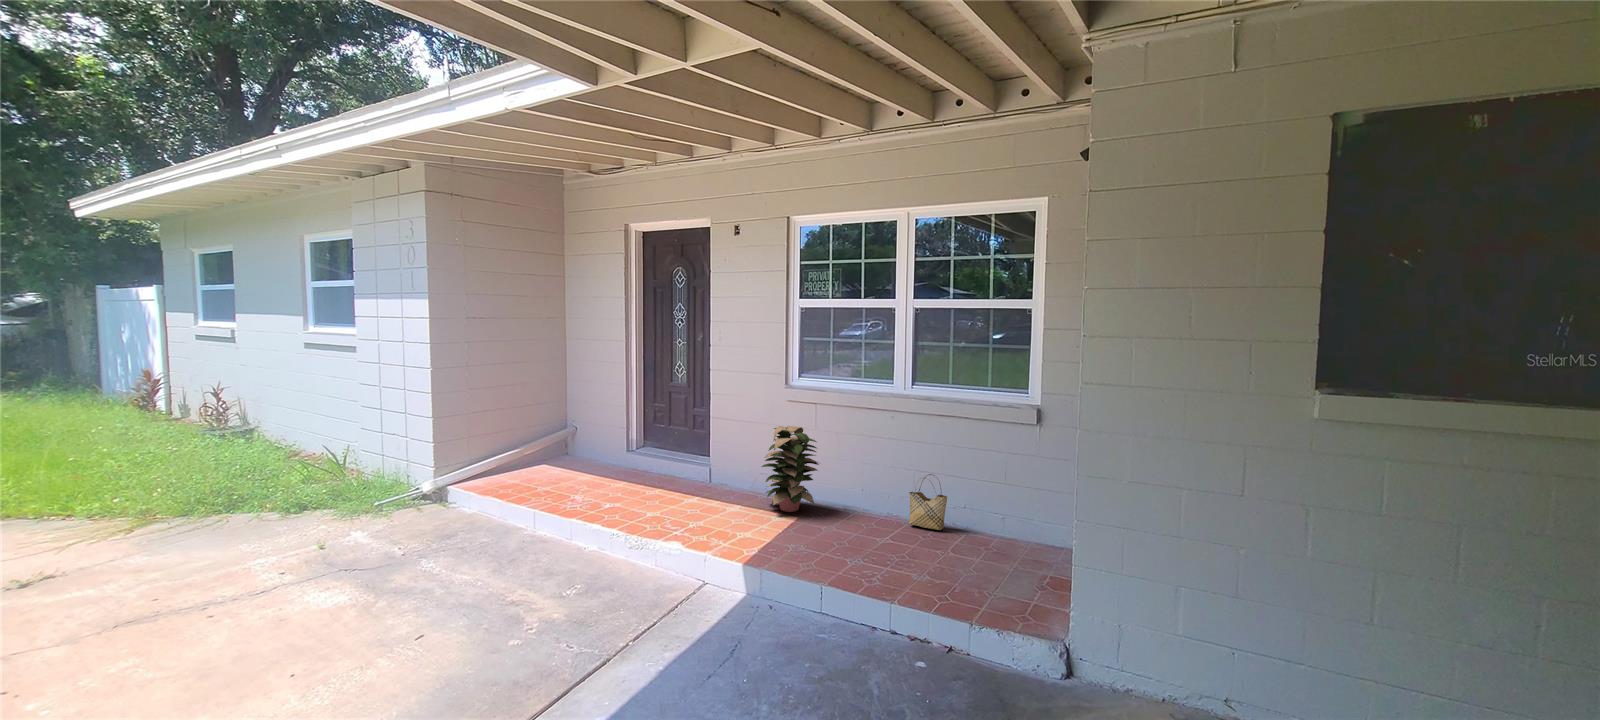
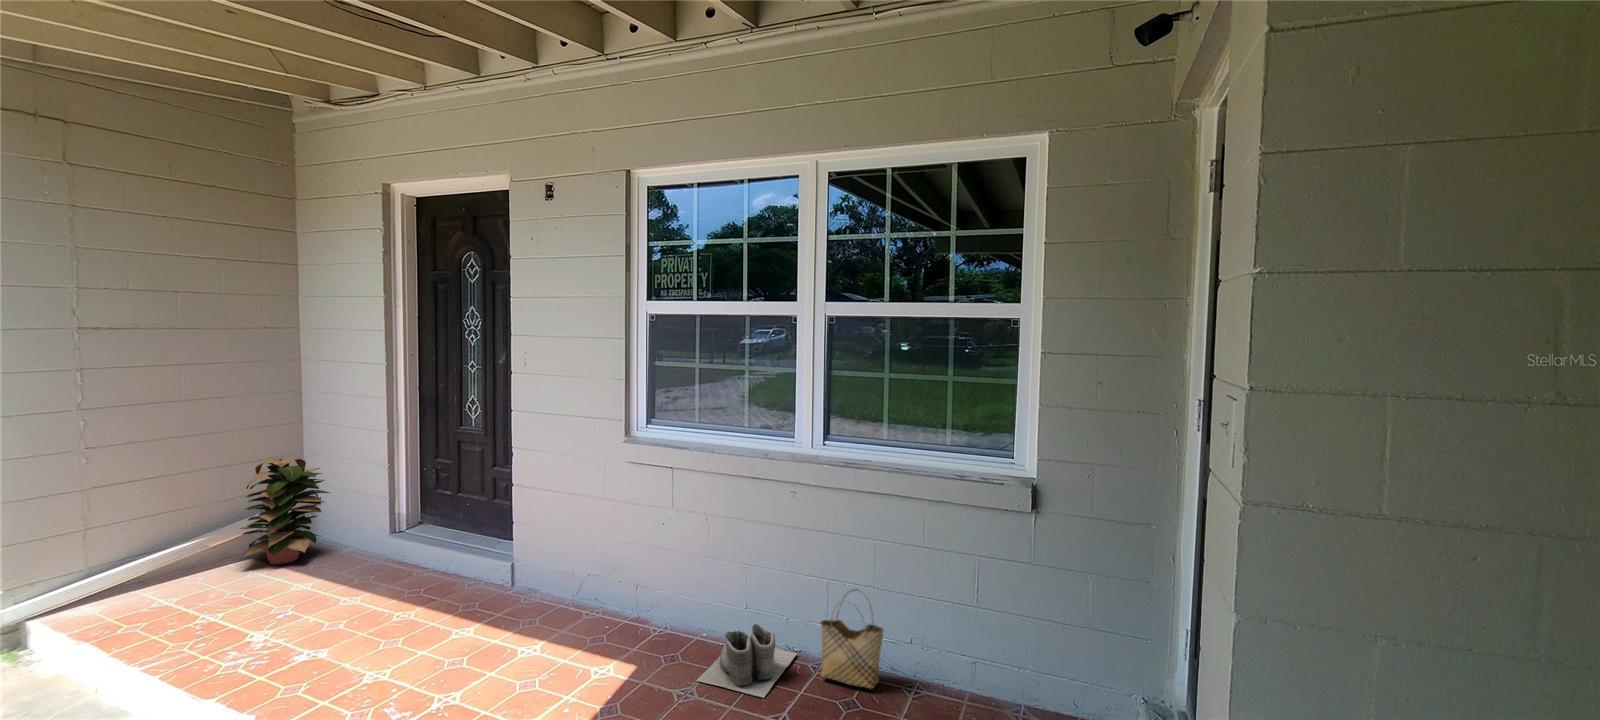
decorative plant: present [761,426,819,512] -> present [240,457,329,564]
boots: none [835,494,895,531] -> present [696,624,797,698]

